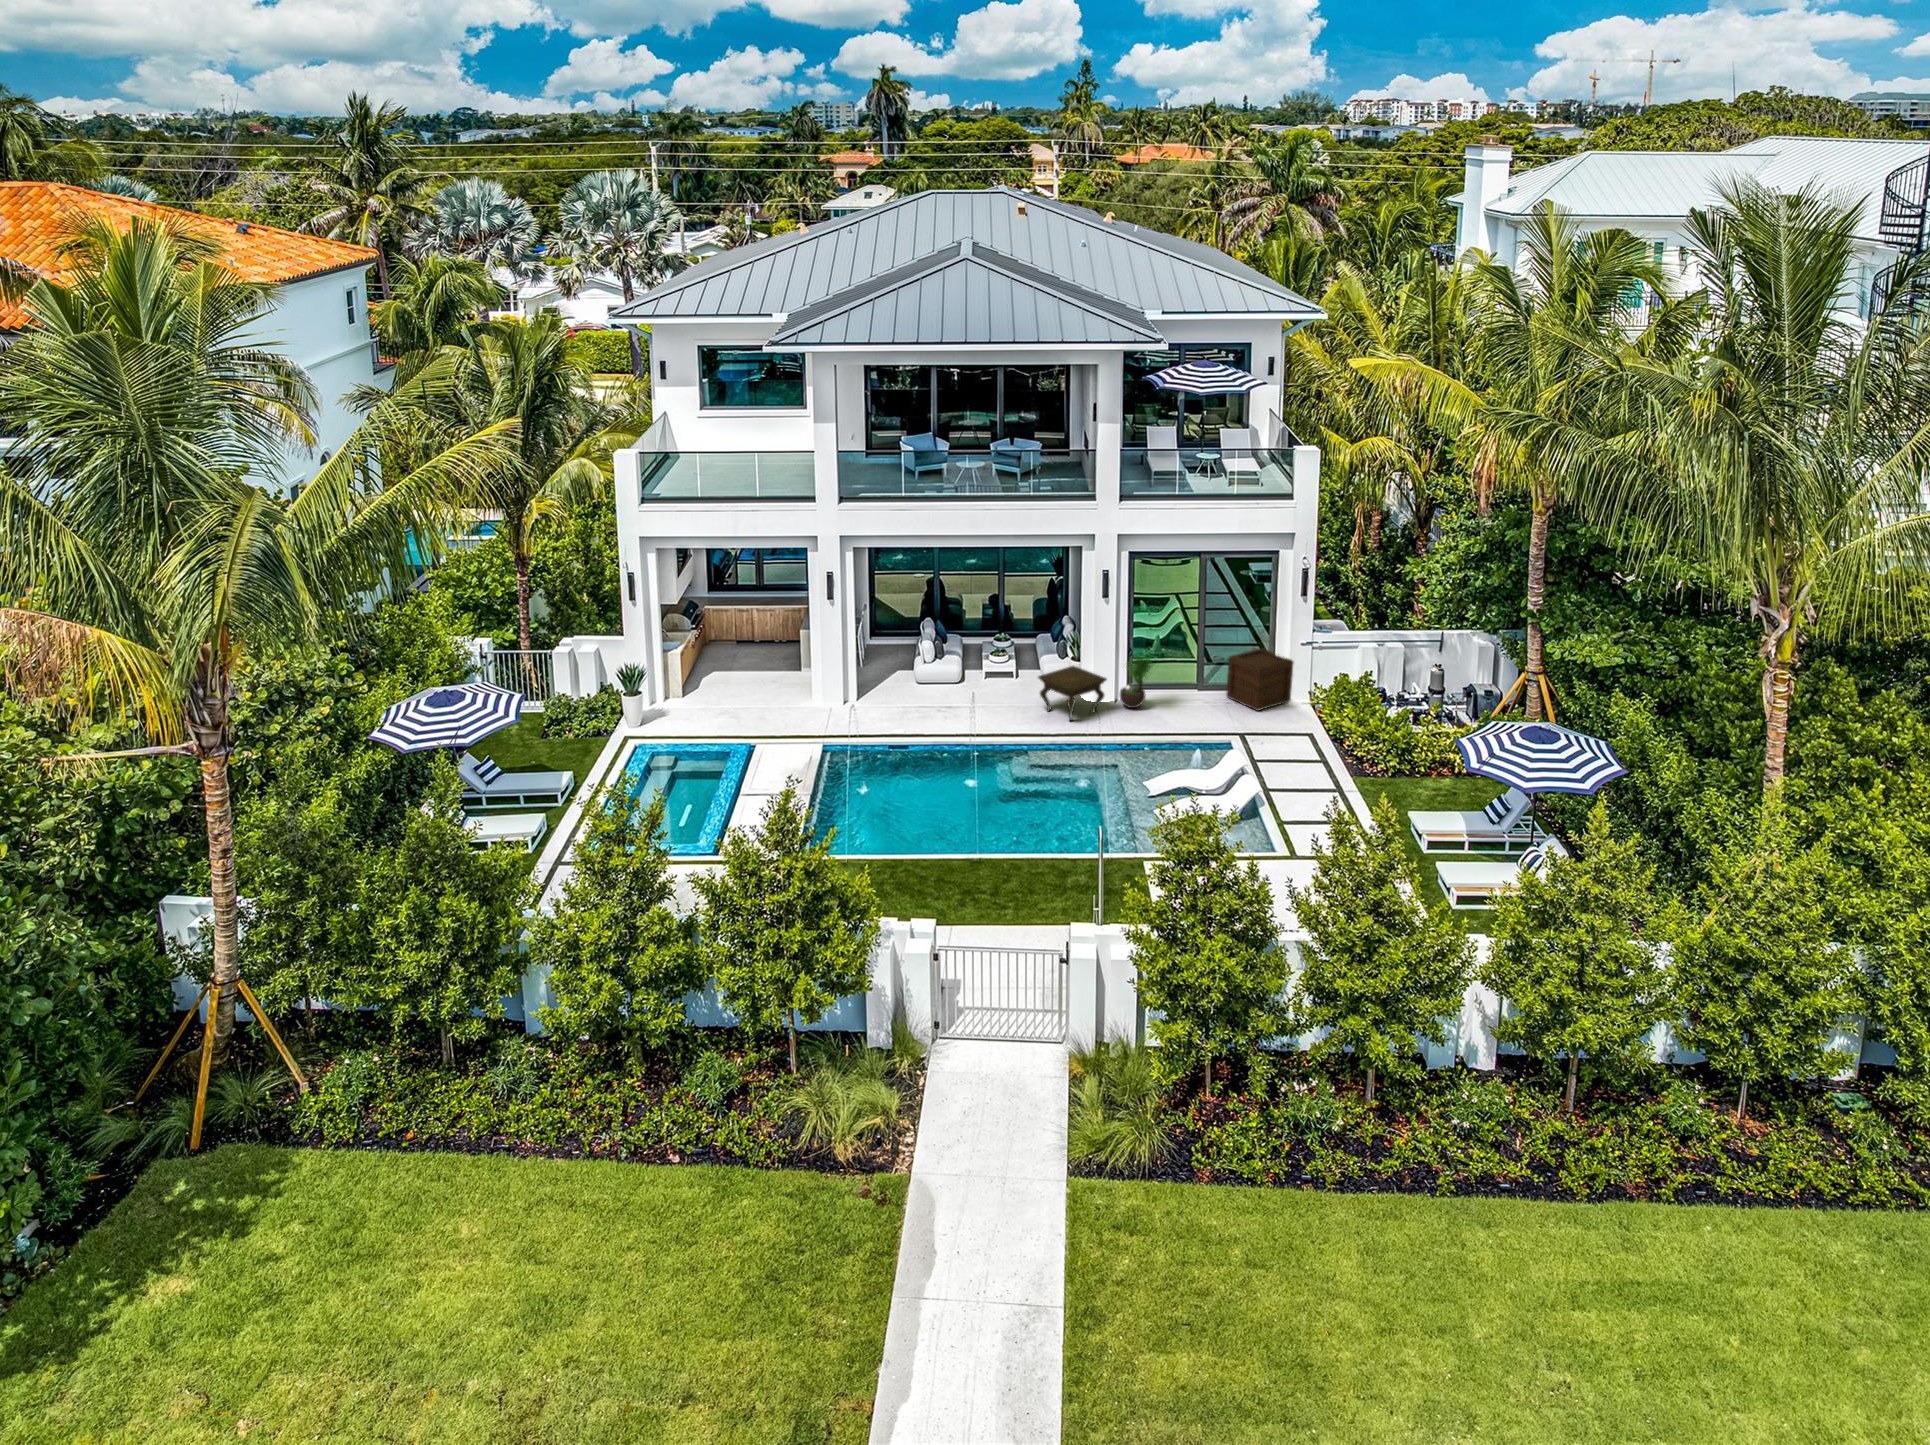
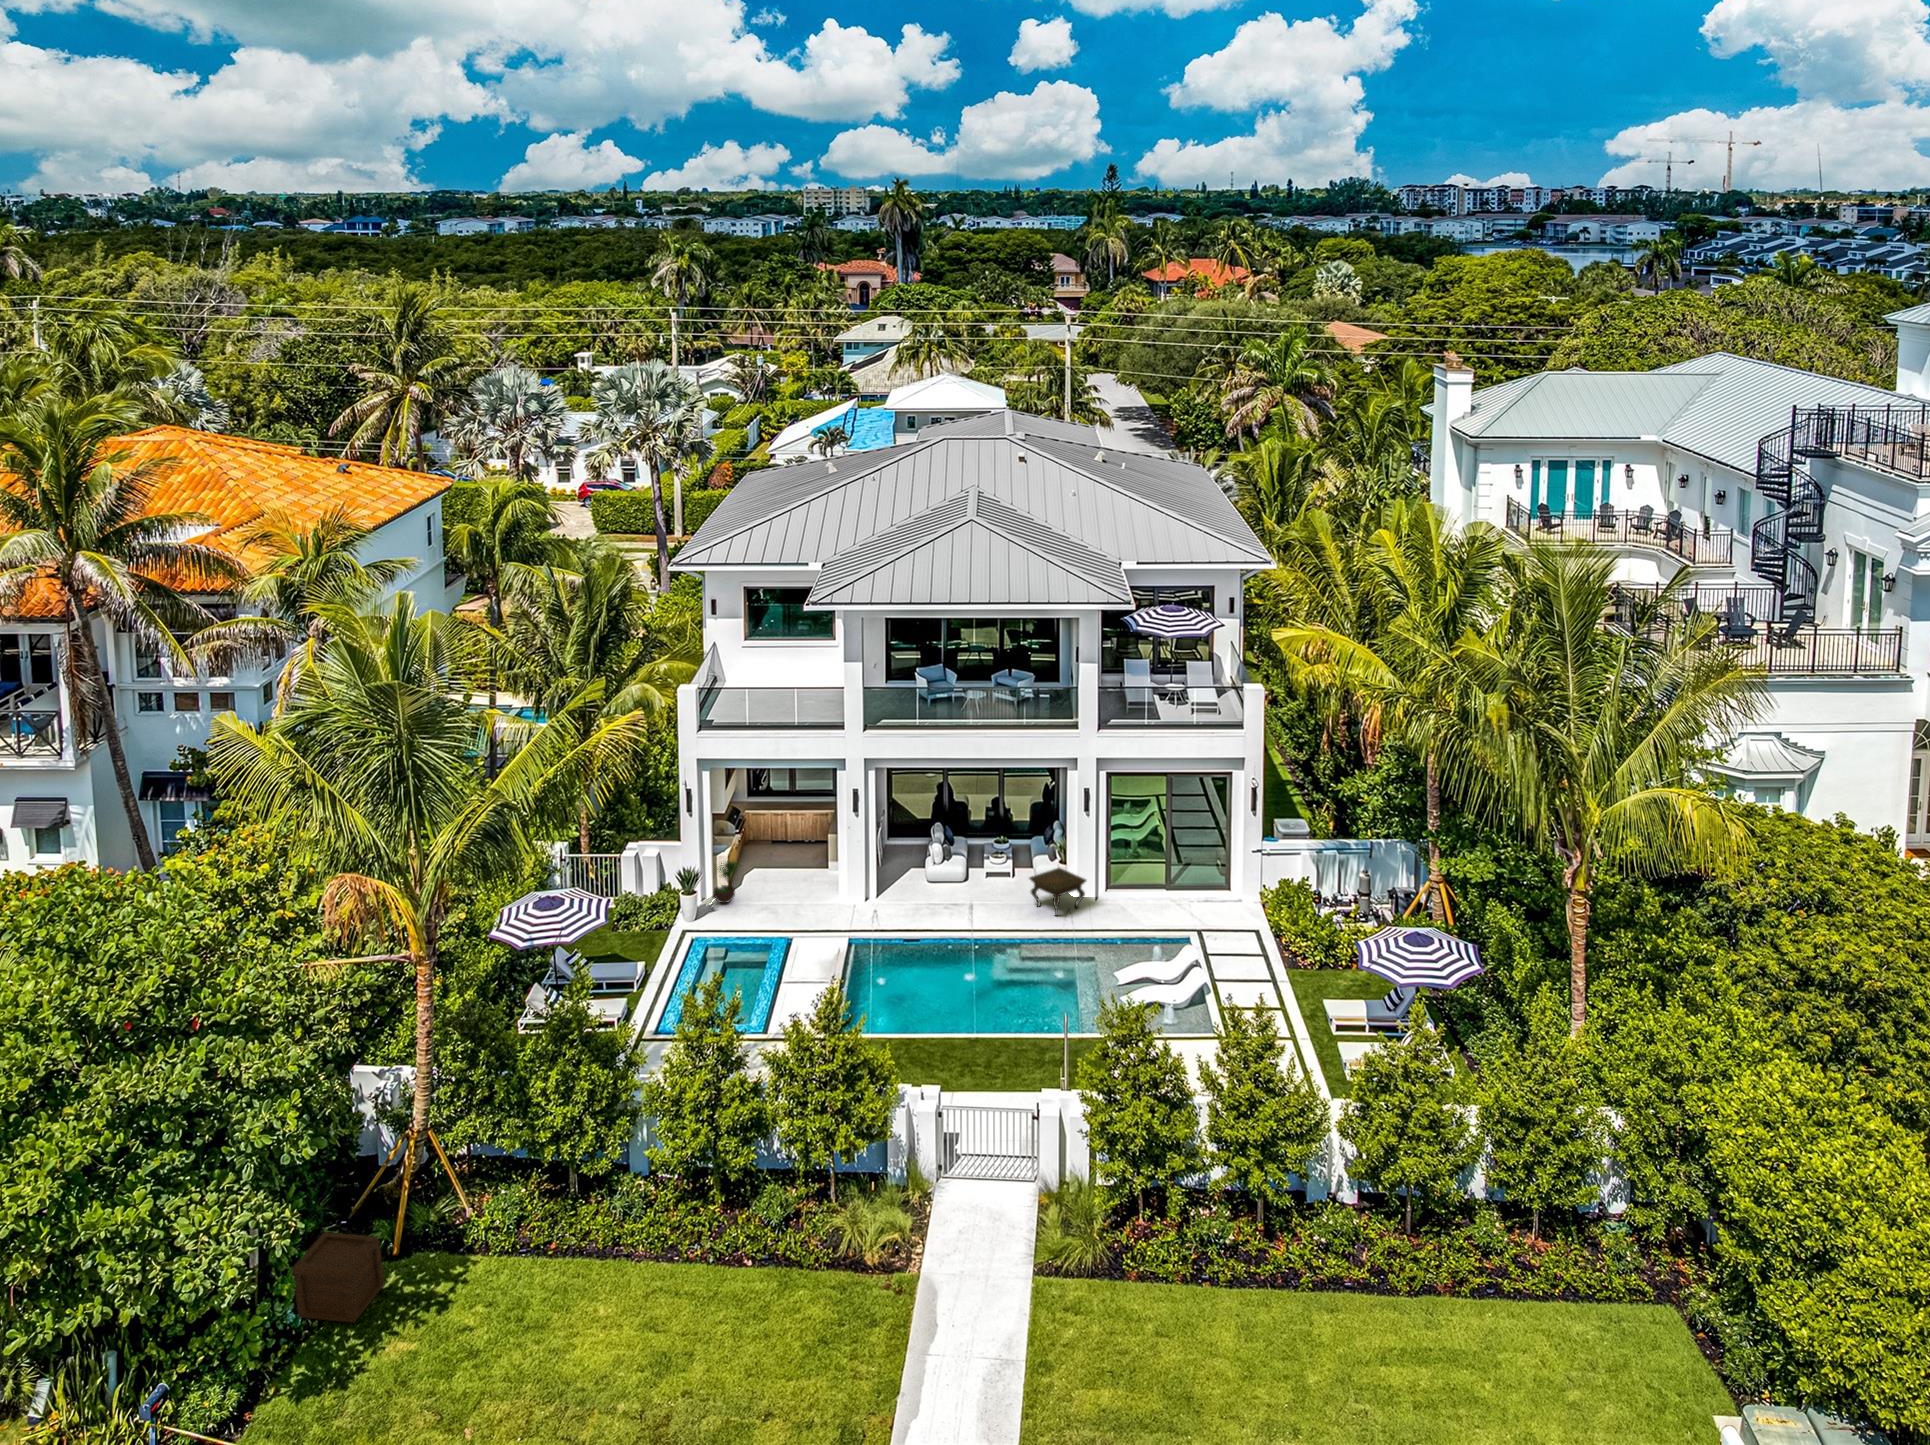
wooden crate: present [1226,649,1294,711] -> present [292,1232,384,1323]
potted tree: present [1120,657,1151,708] -> present [713,860,738,903]

